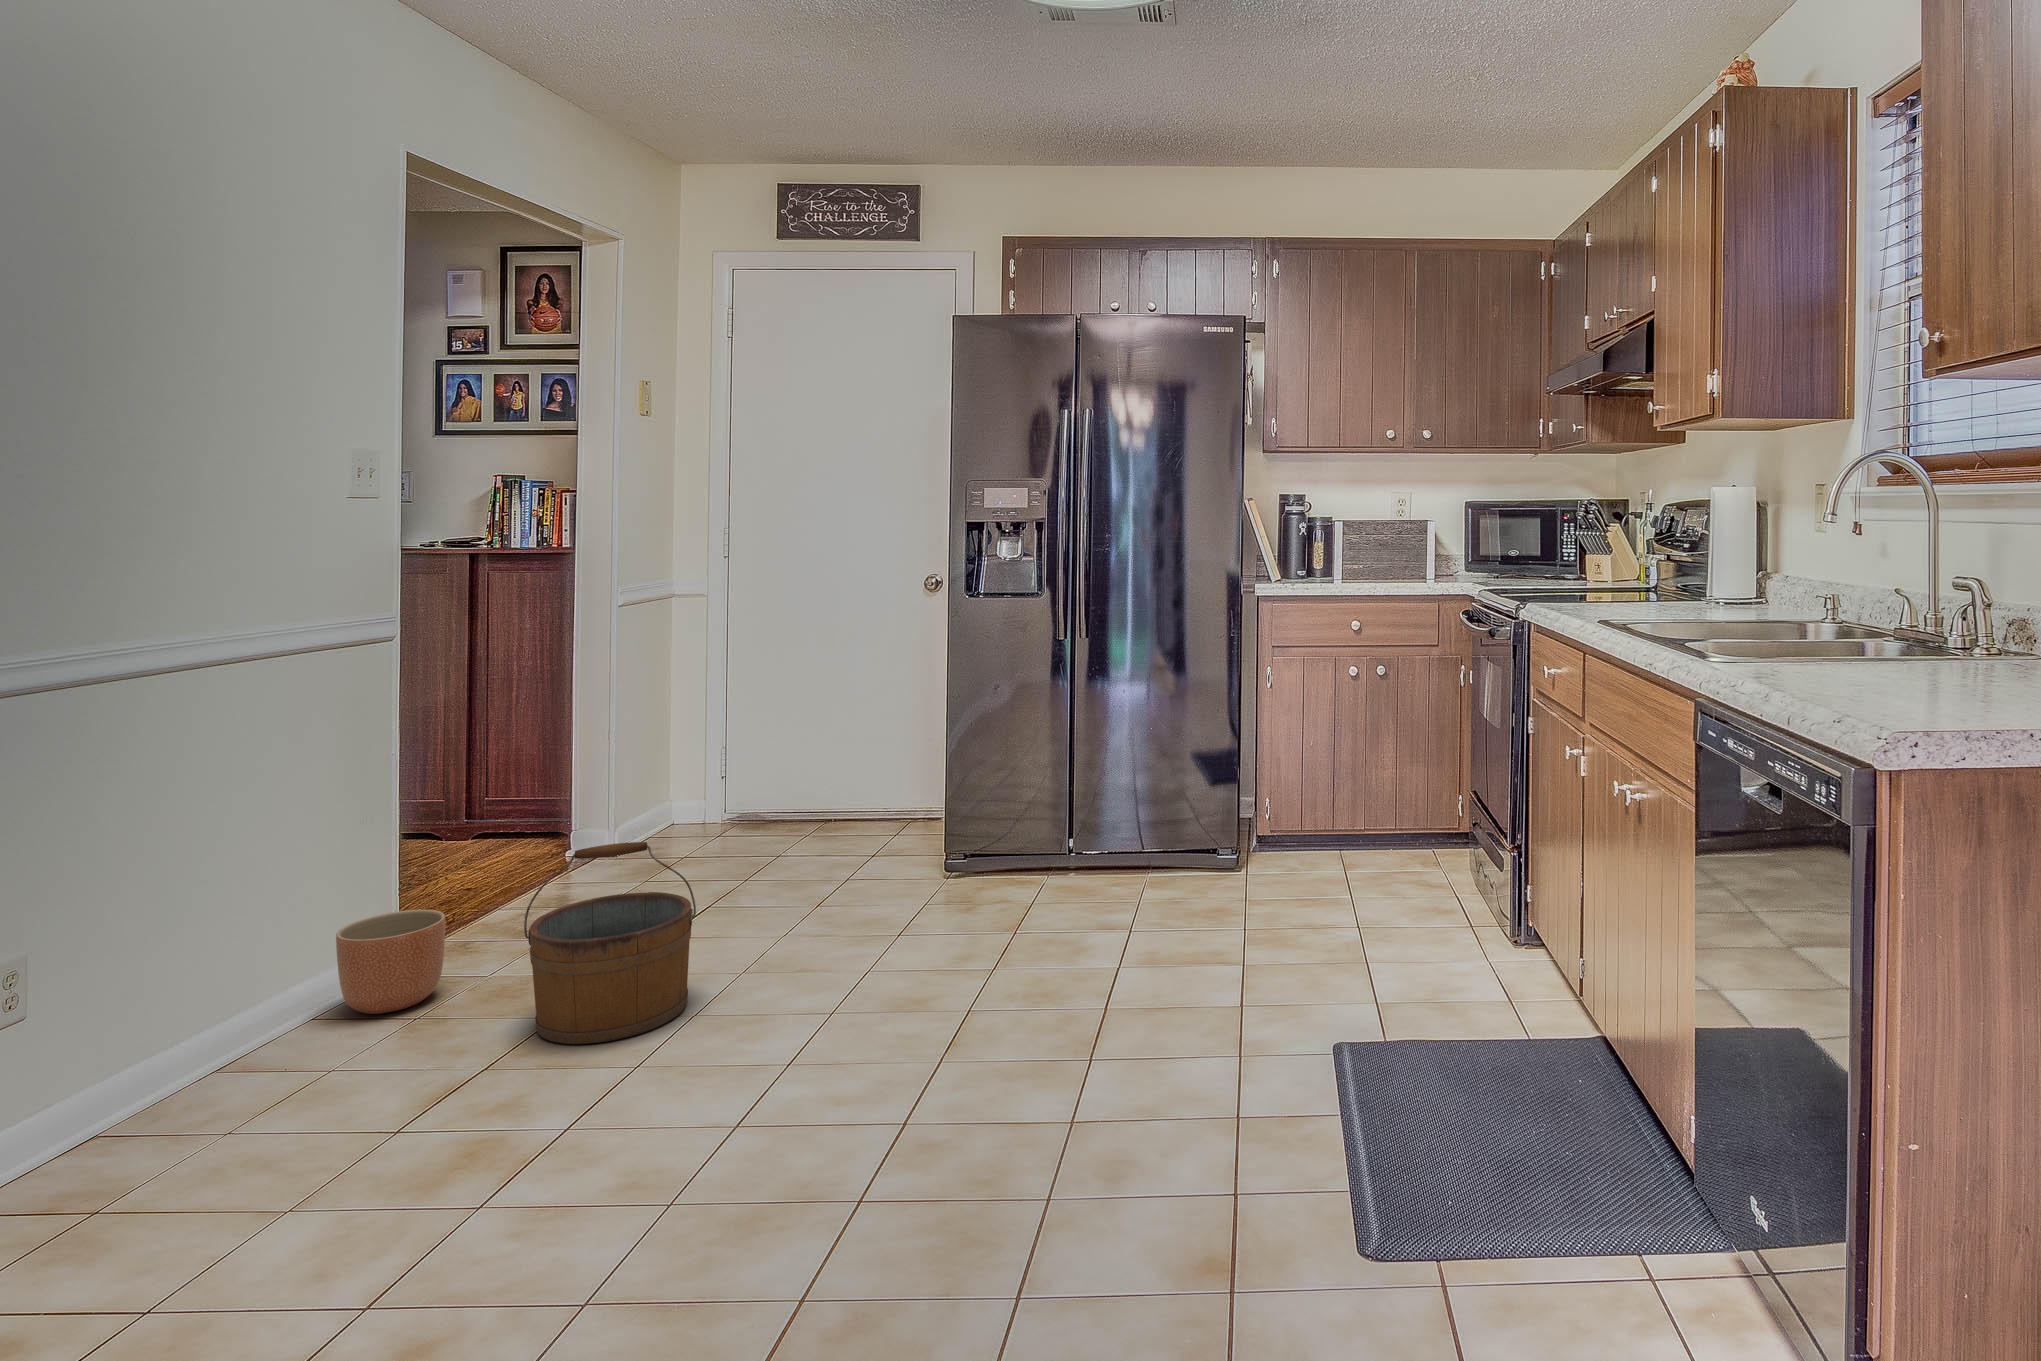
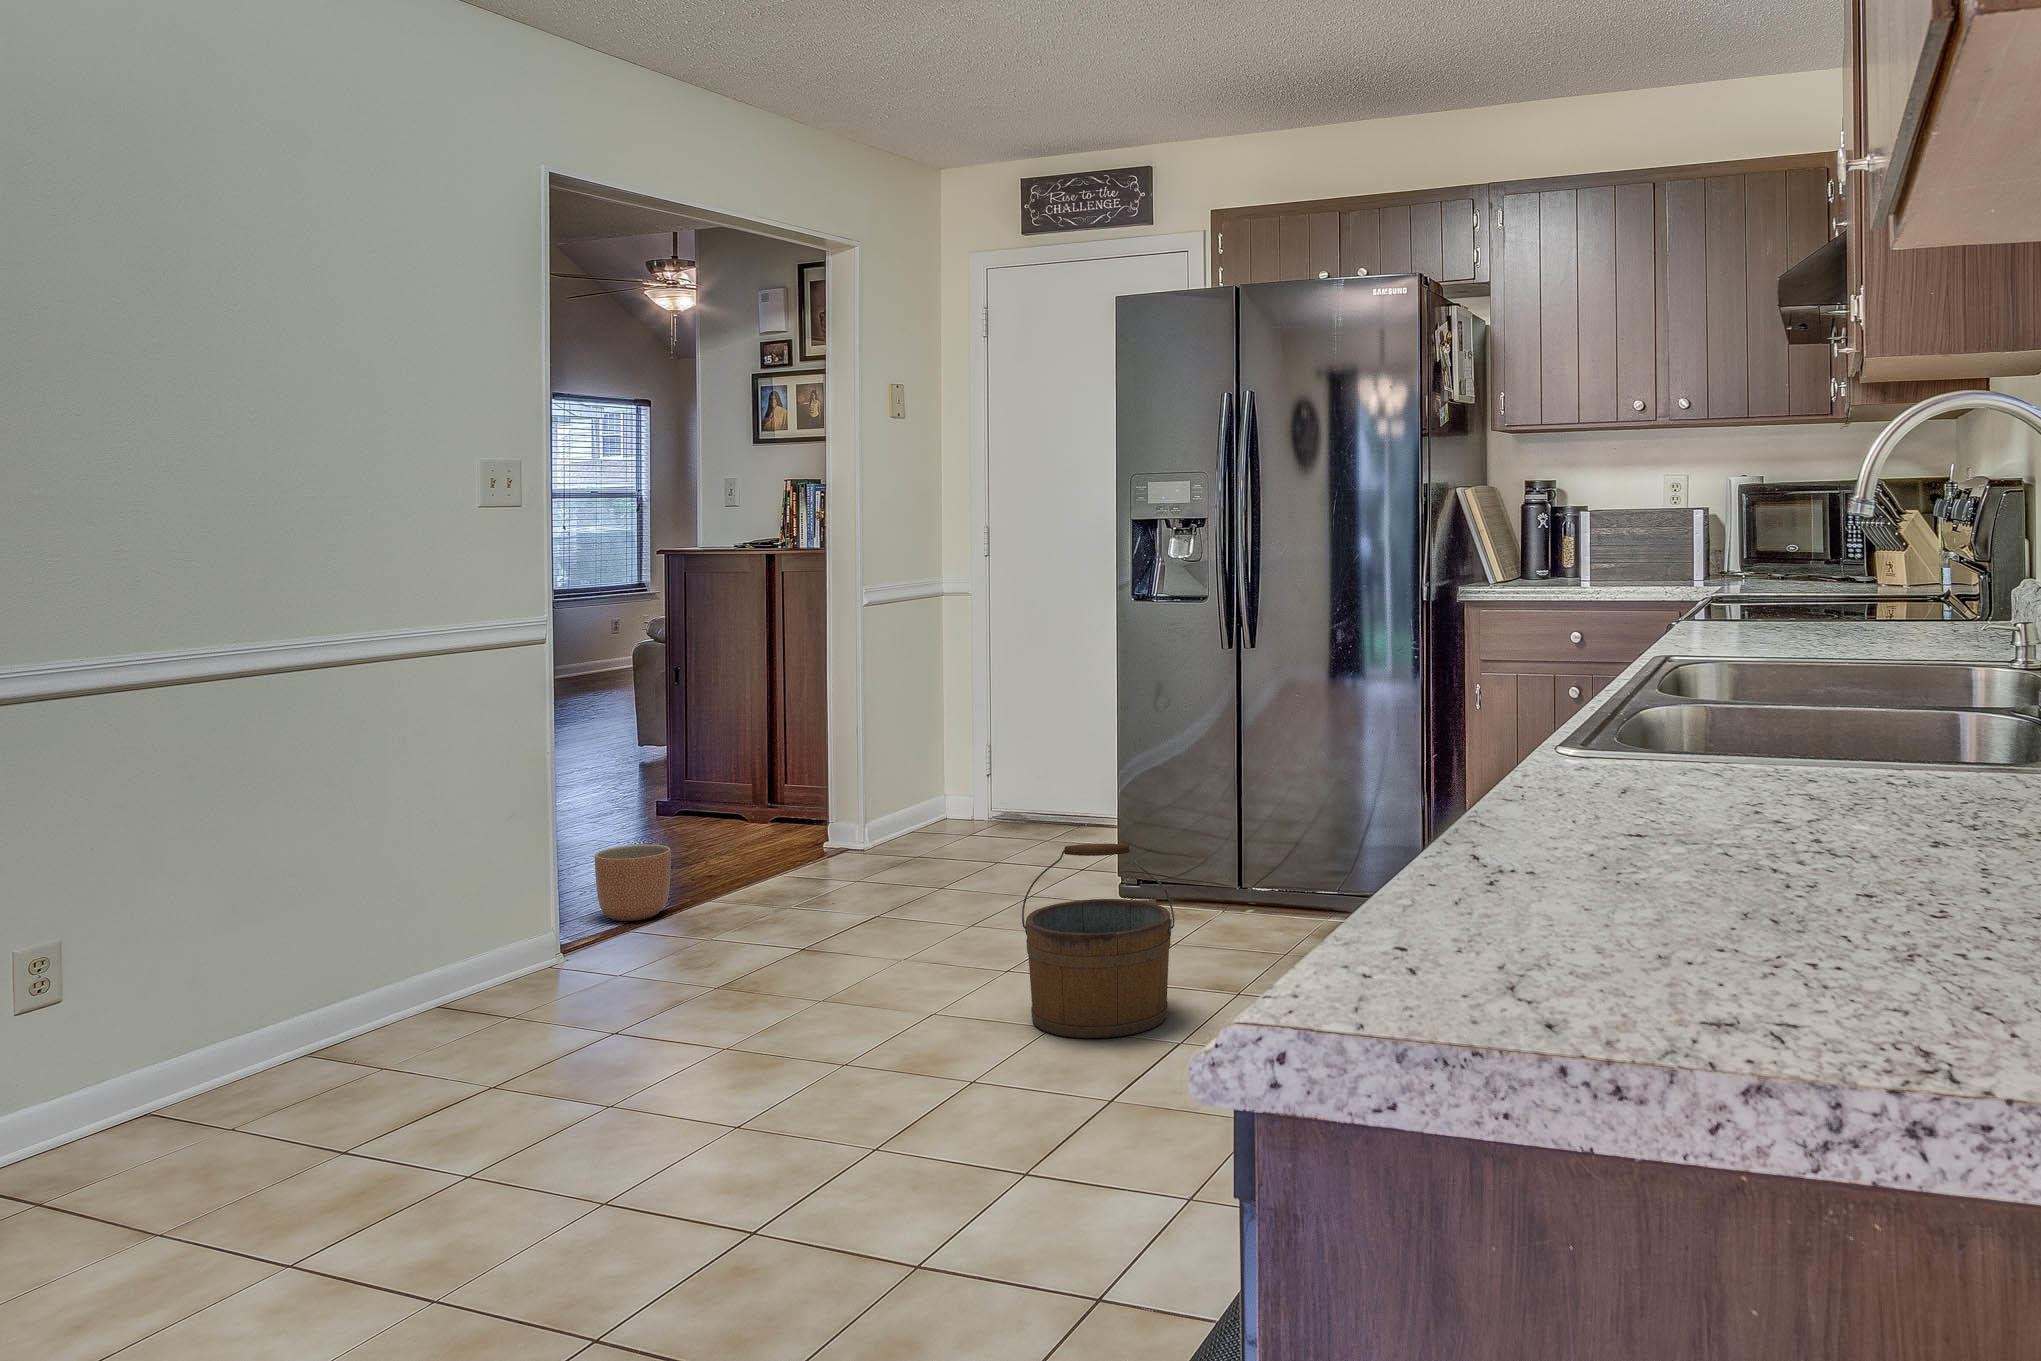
bucket: present [524,842,696,1044] -> present [1022,843,1175,1038]

